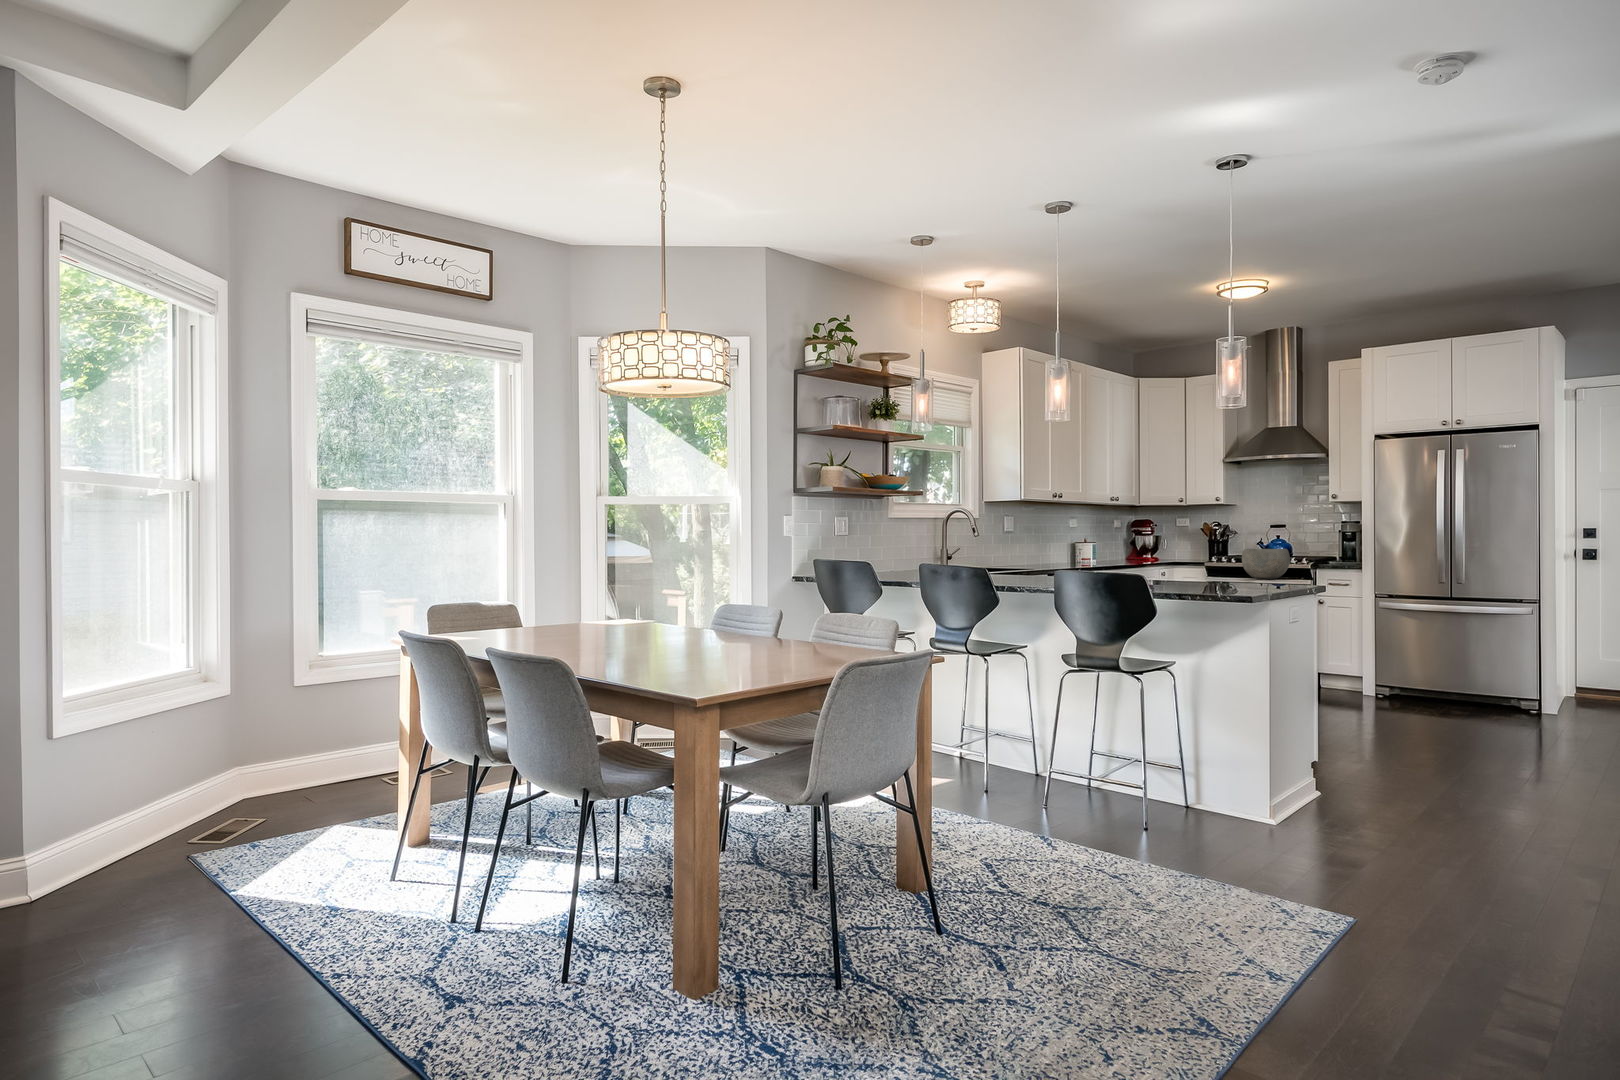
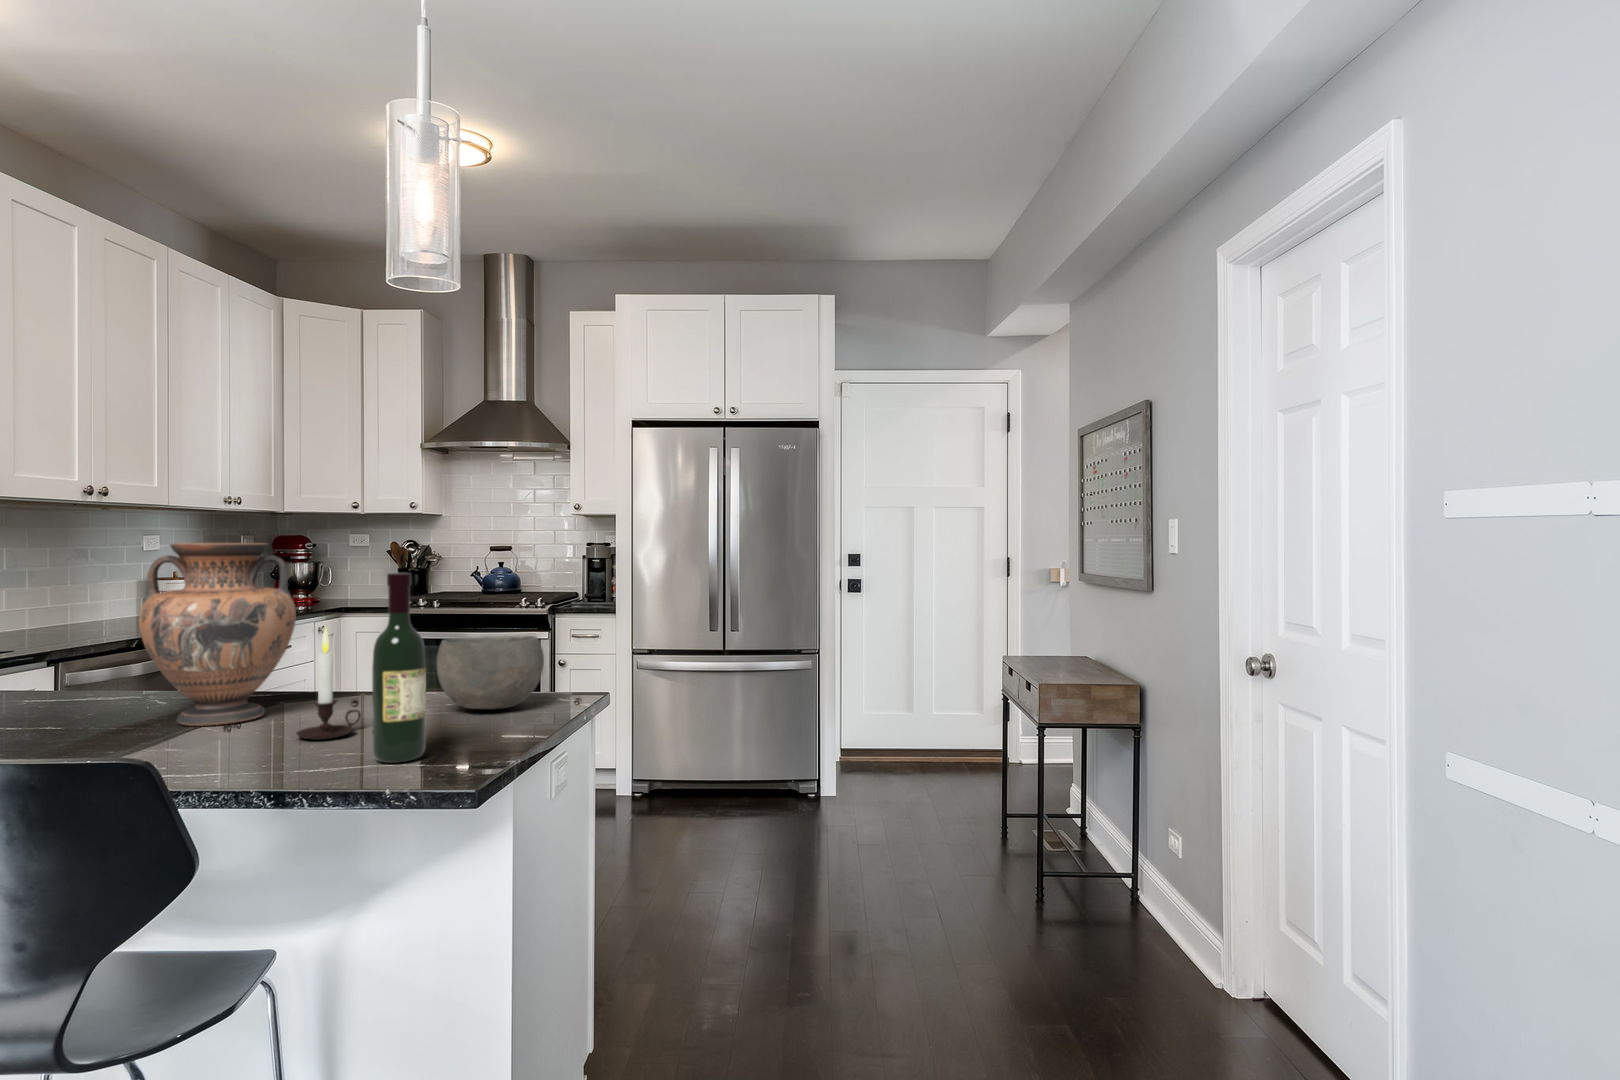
vase: none [1131,510,1184,578] -> present [139,543,296,726]
wine bottle: none [1221,516,1240,582] -> present [372,573,426,763]
candle: none [1190,538,1213,580] -> present [296,627,361,740]

